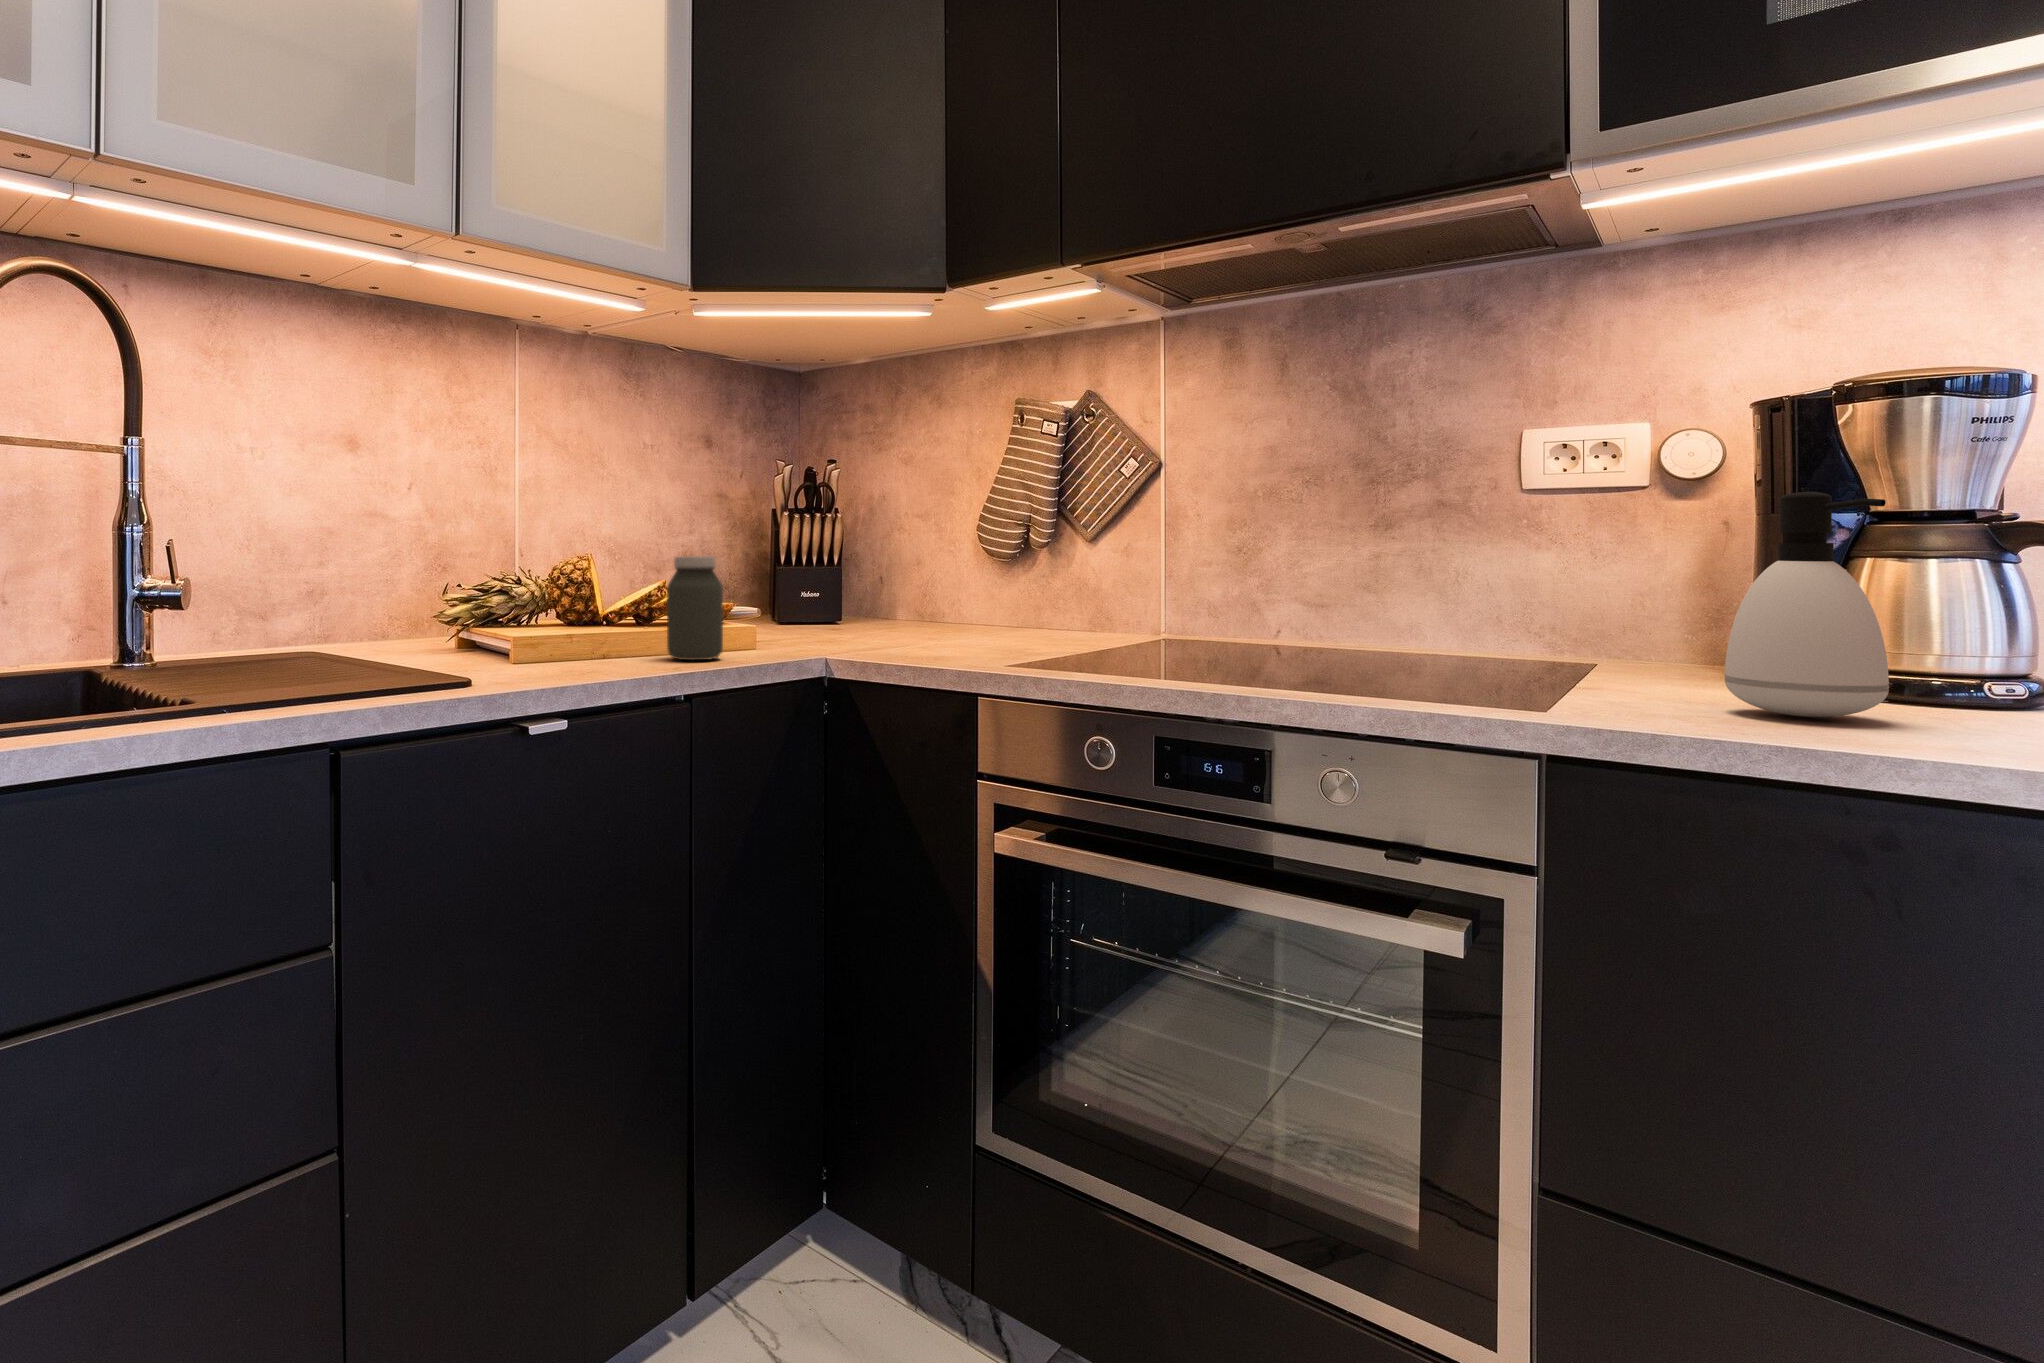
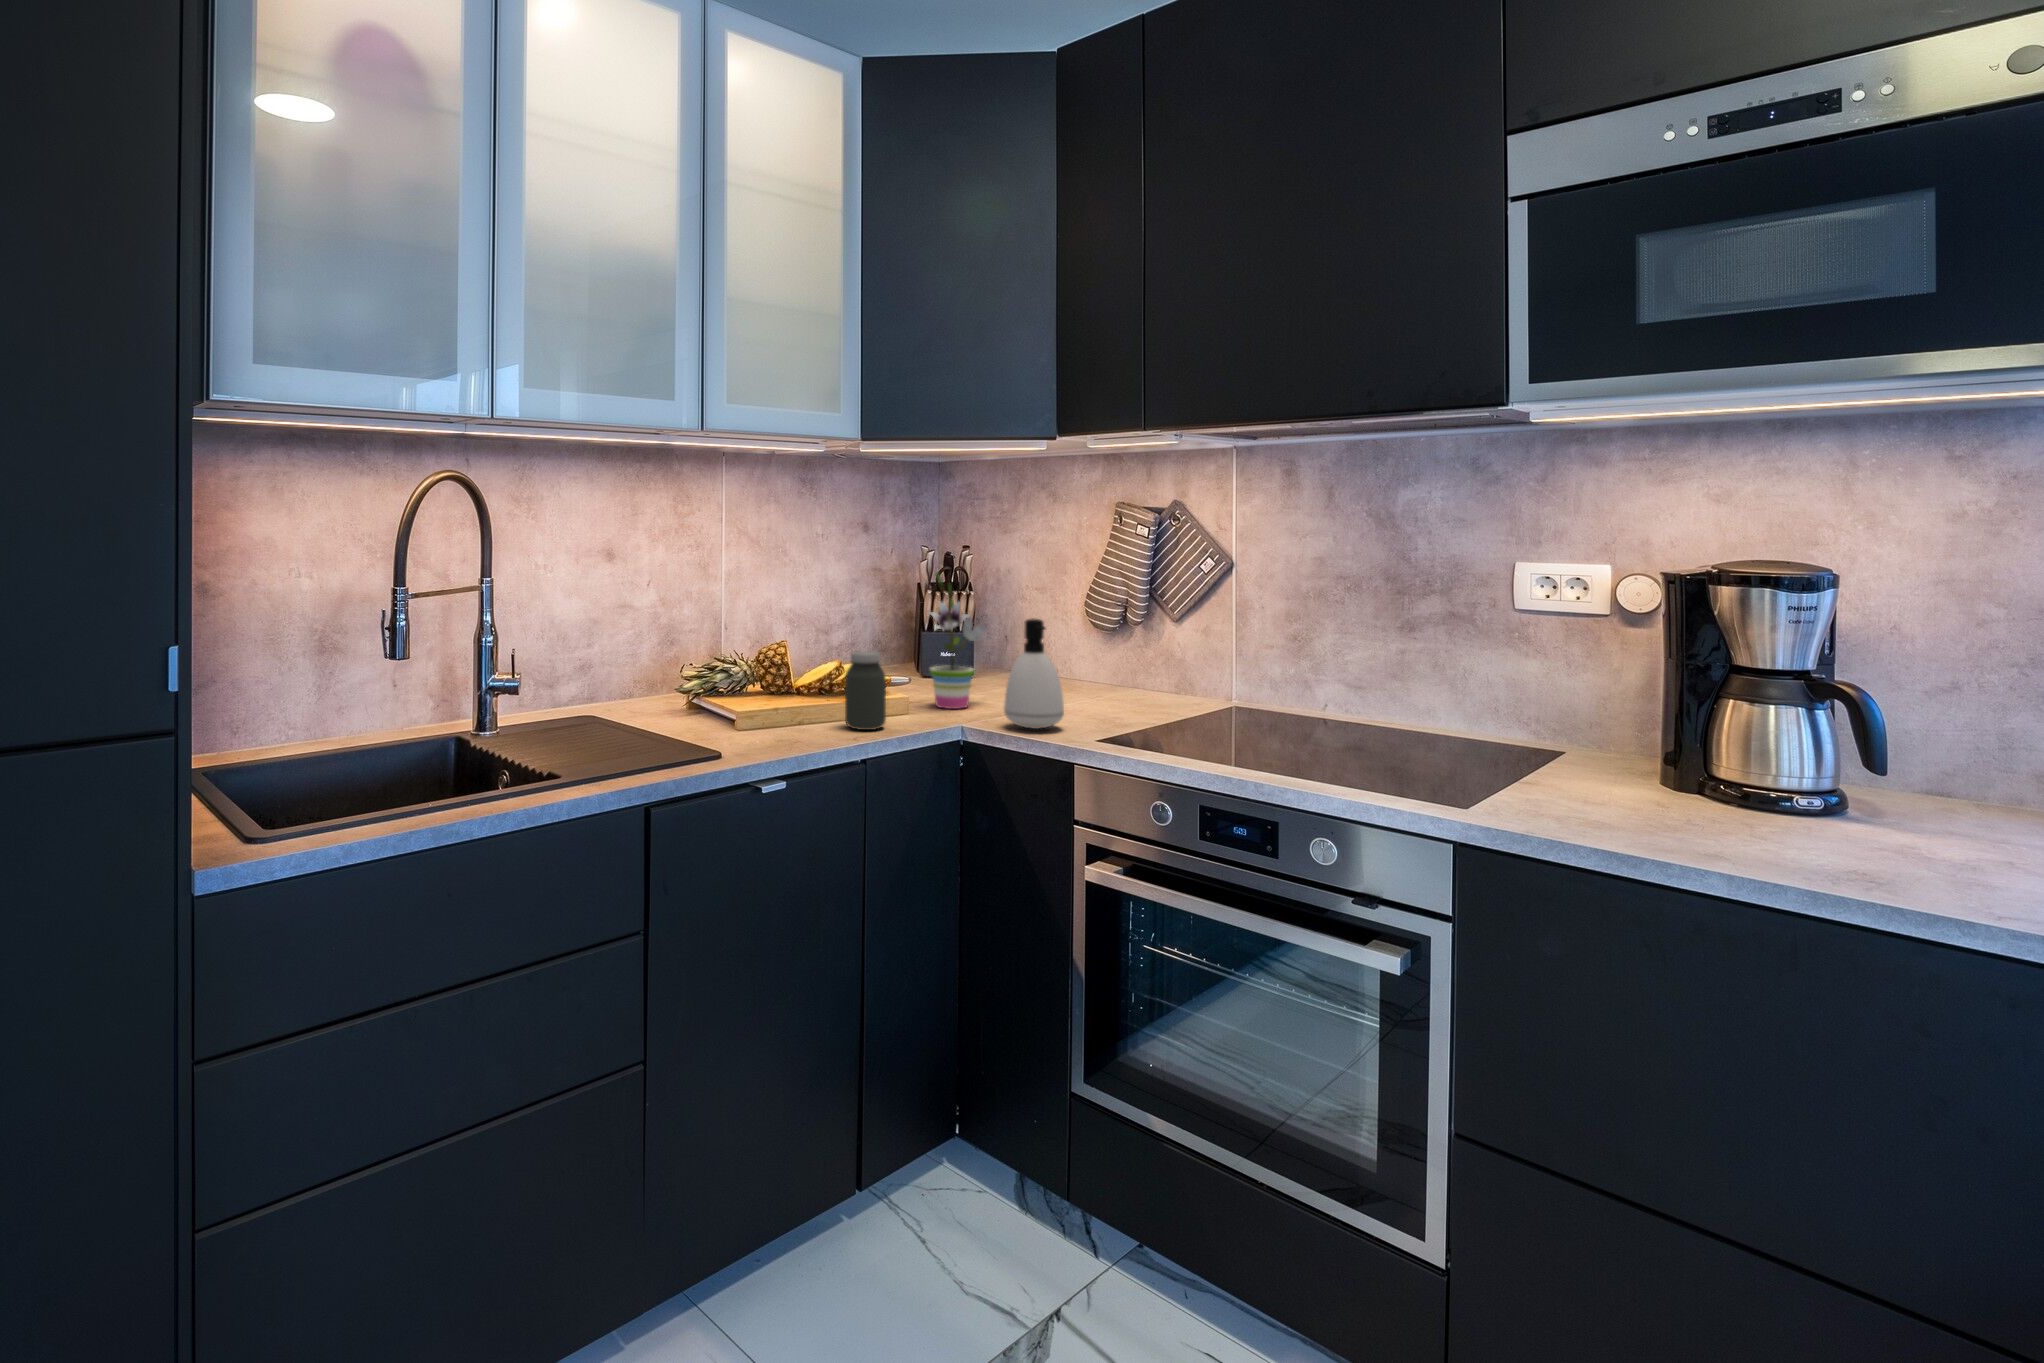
potted plant: none [782,469,867,644] -> present [930,572,988,709]
soap dispenser: present [1725,492,1889,717] -> present [1004,619,1064,729]

